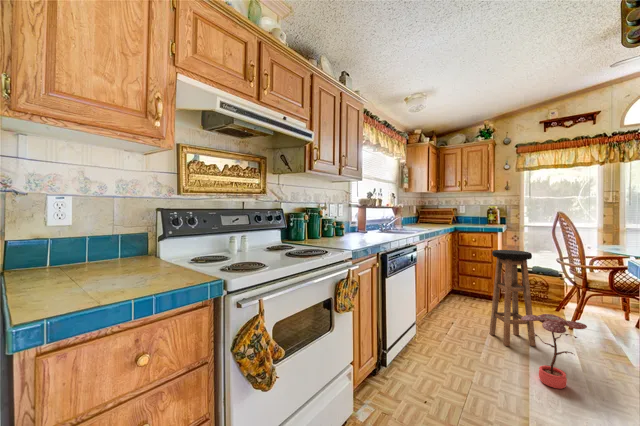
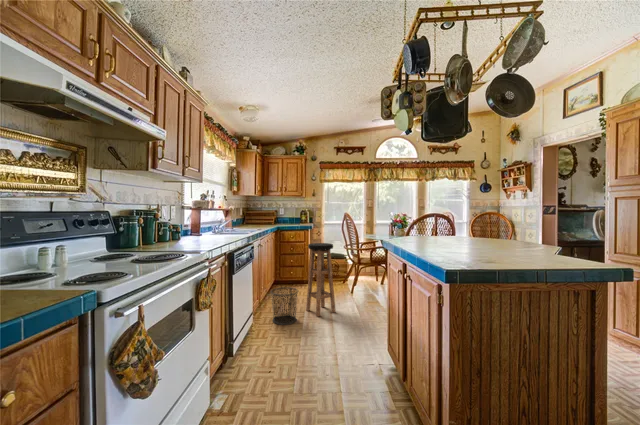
waste bin: none [439,299,476,346] -> present [271,287,298,325]
potted plant: present [521,314,587,389] -> none [330,286,365,336]

